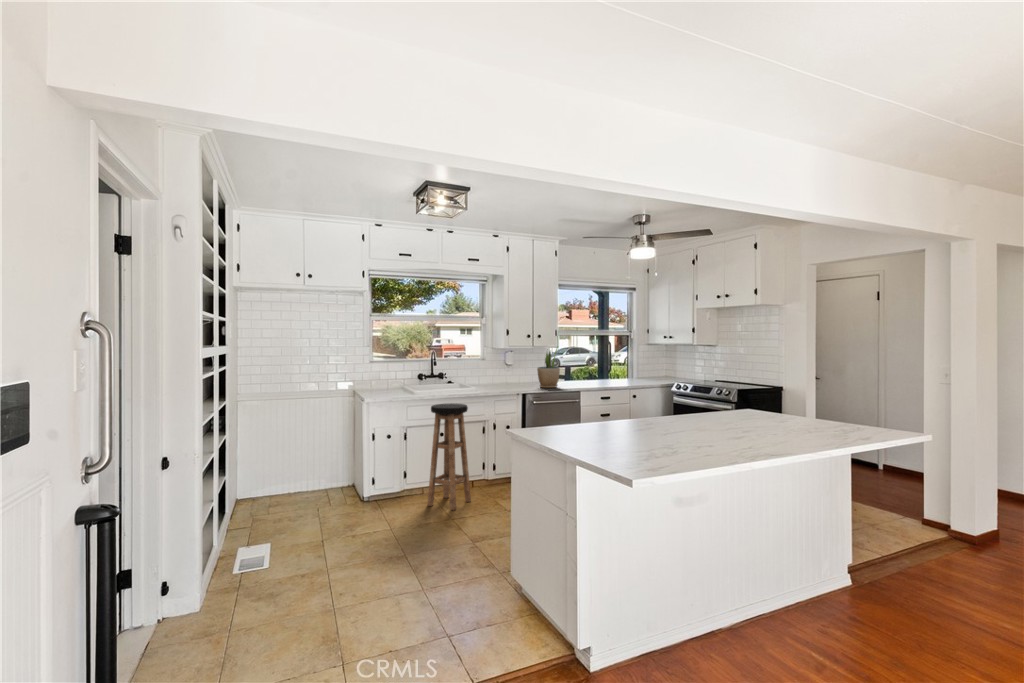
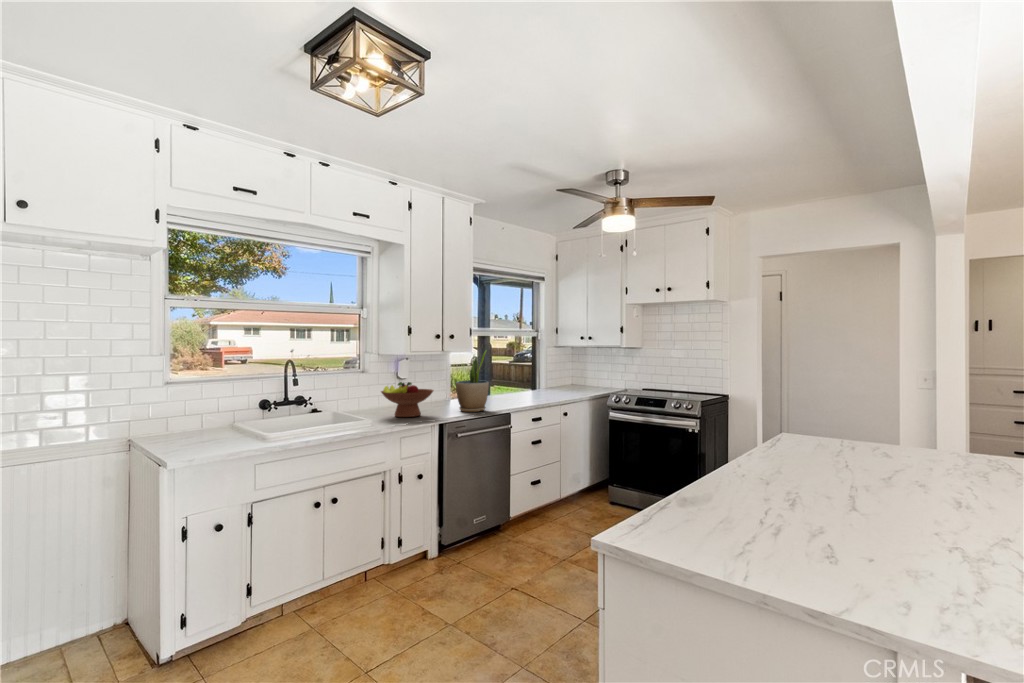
fruit bowl: none [486,366,519,388] -> present [381,382,434,417]
bar stool: present [427,403,471,510] -> none [301,449,378,647]

